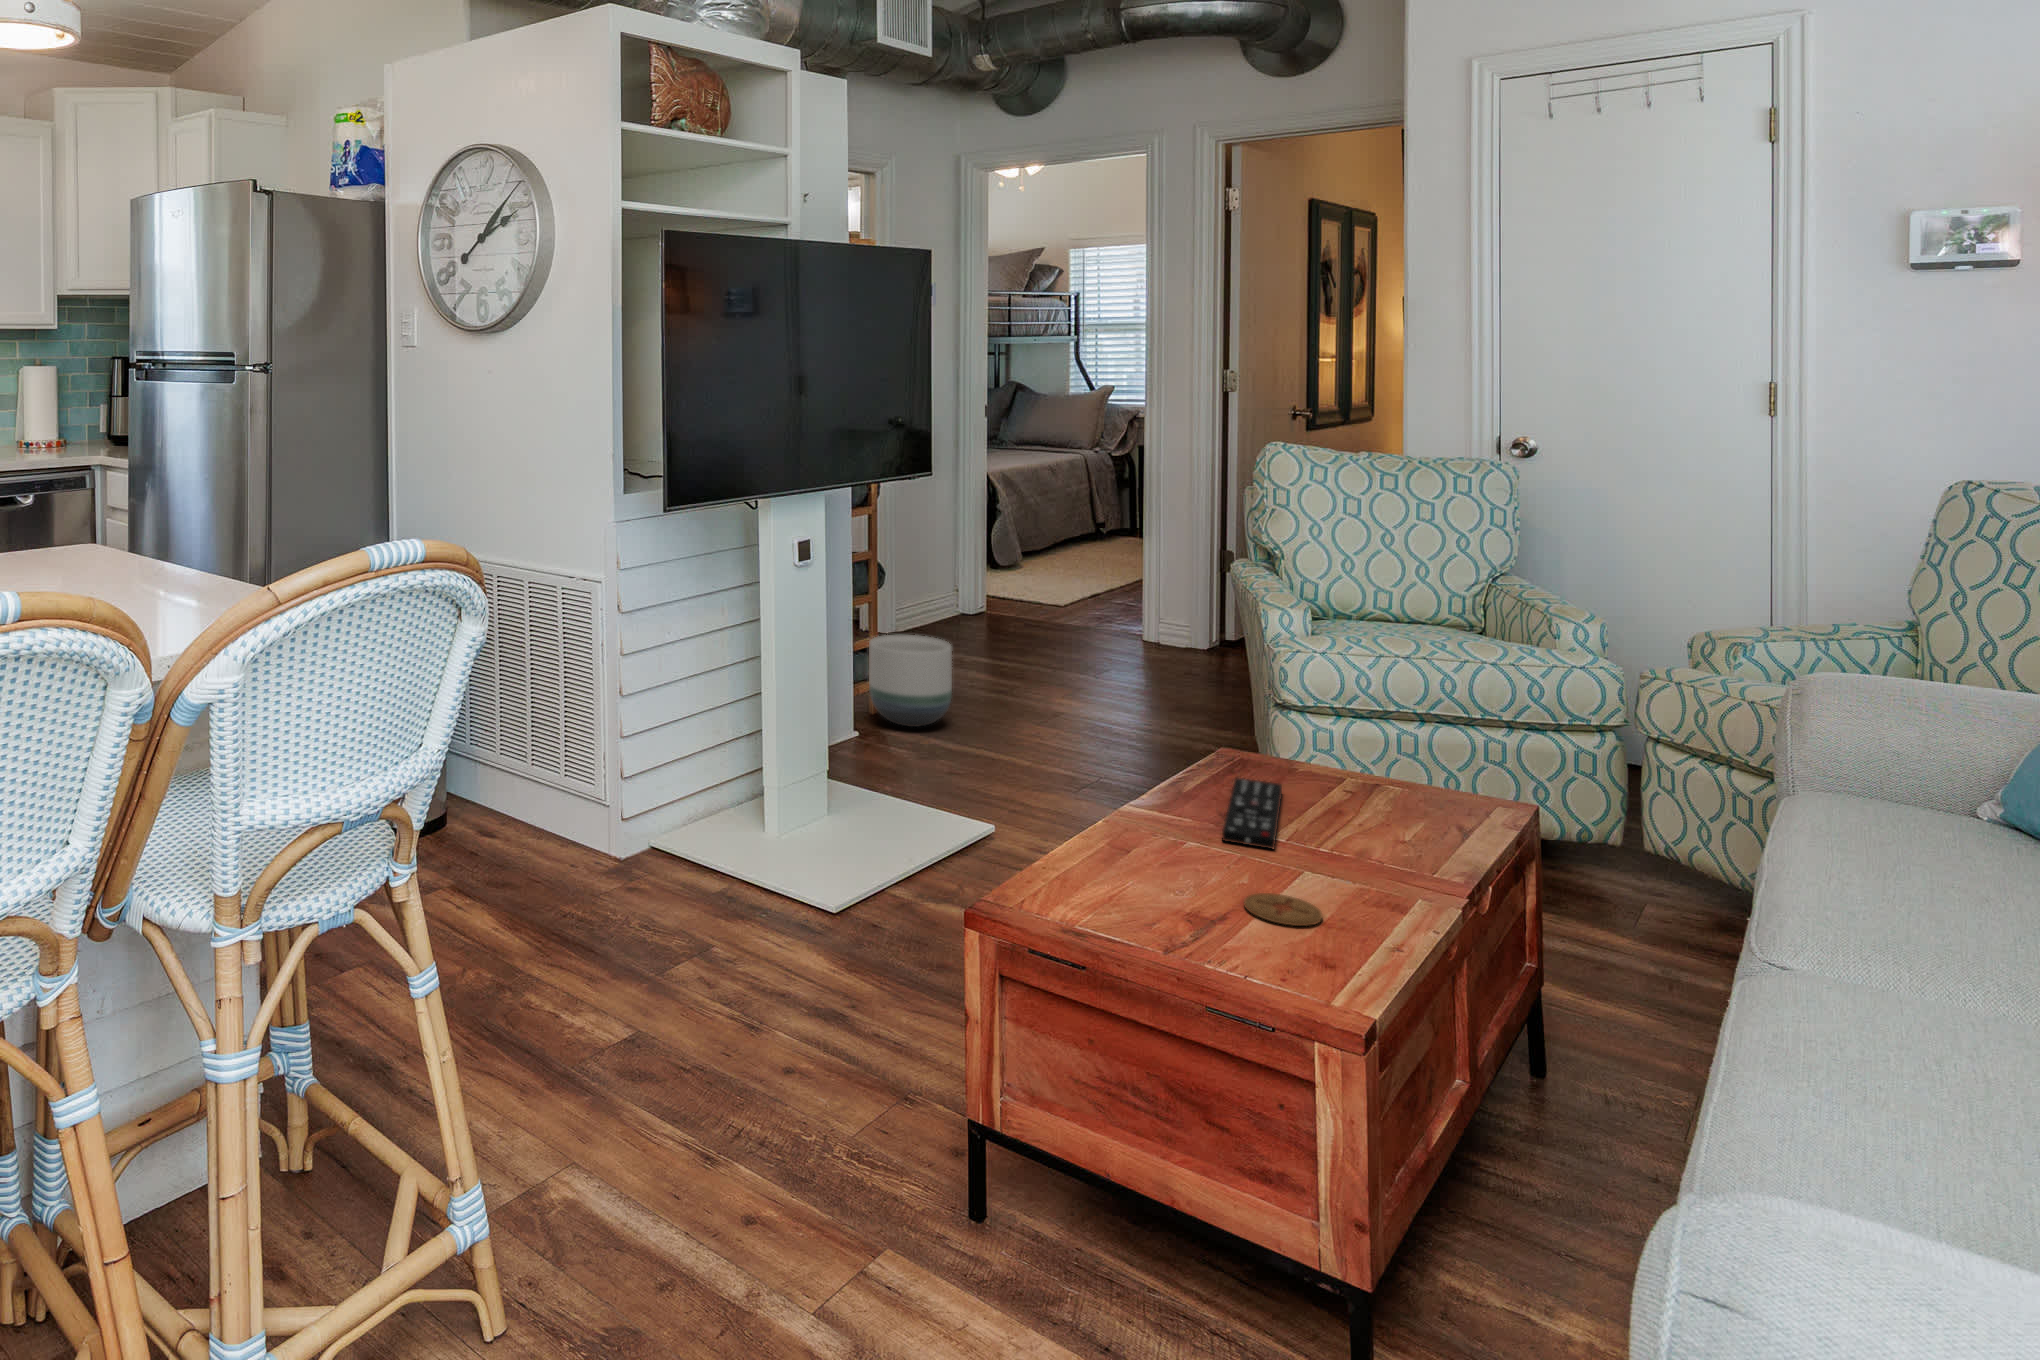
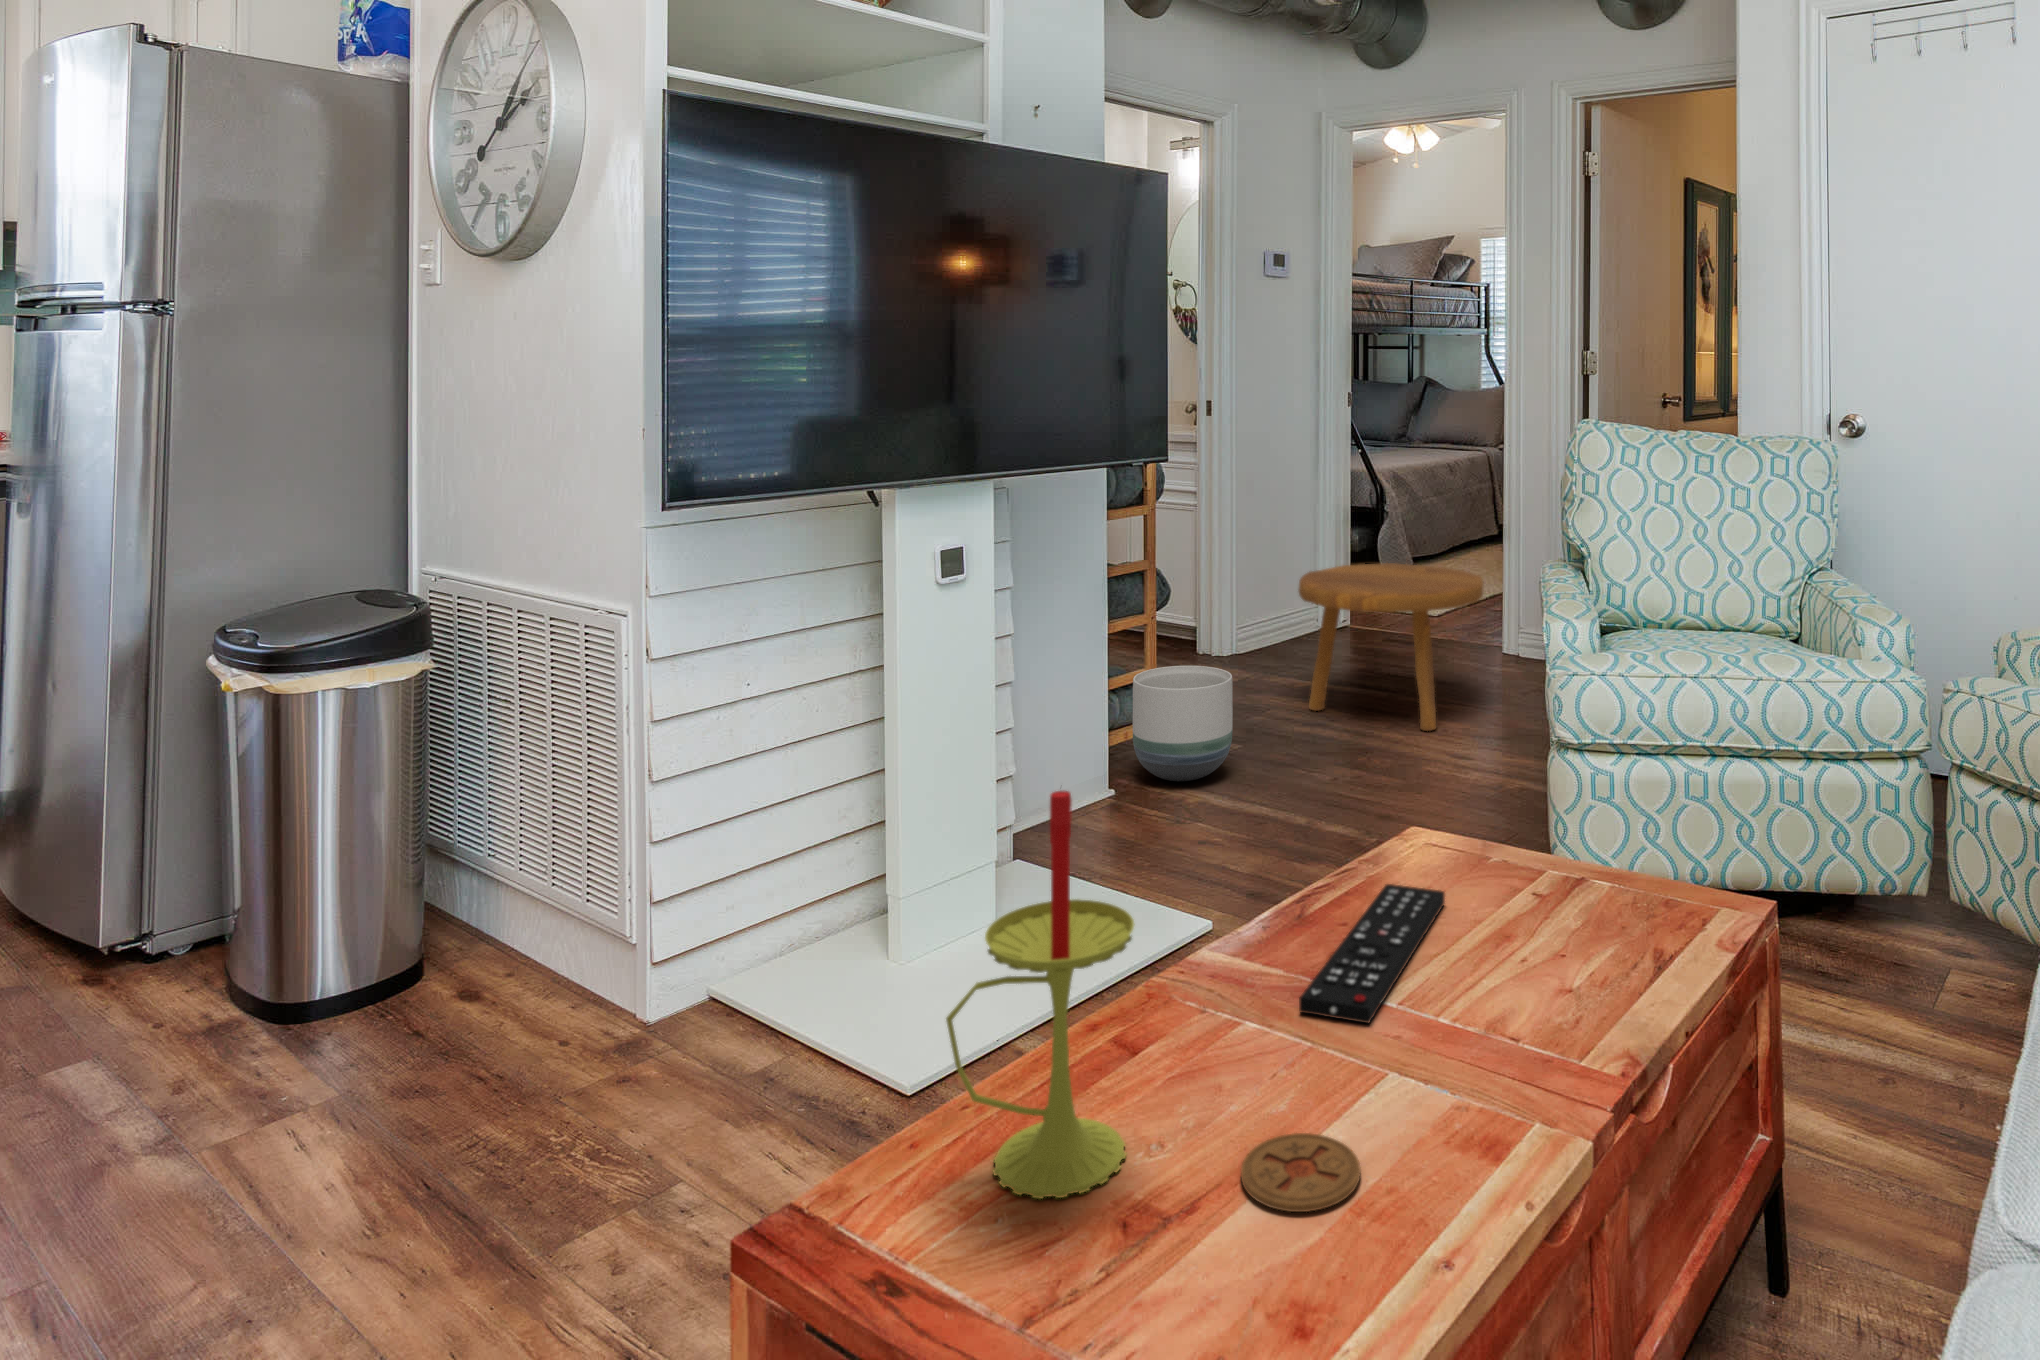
footstool: none [980,556,1150,699] -> present [1299,563,1483,731]
candle: none [1062,681,1173,909] -> present [946,791,1135,1199]

